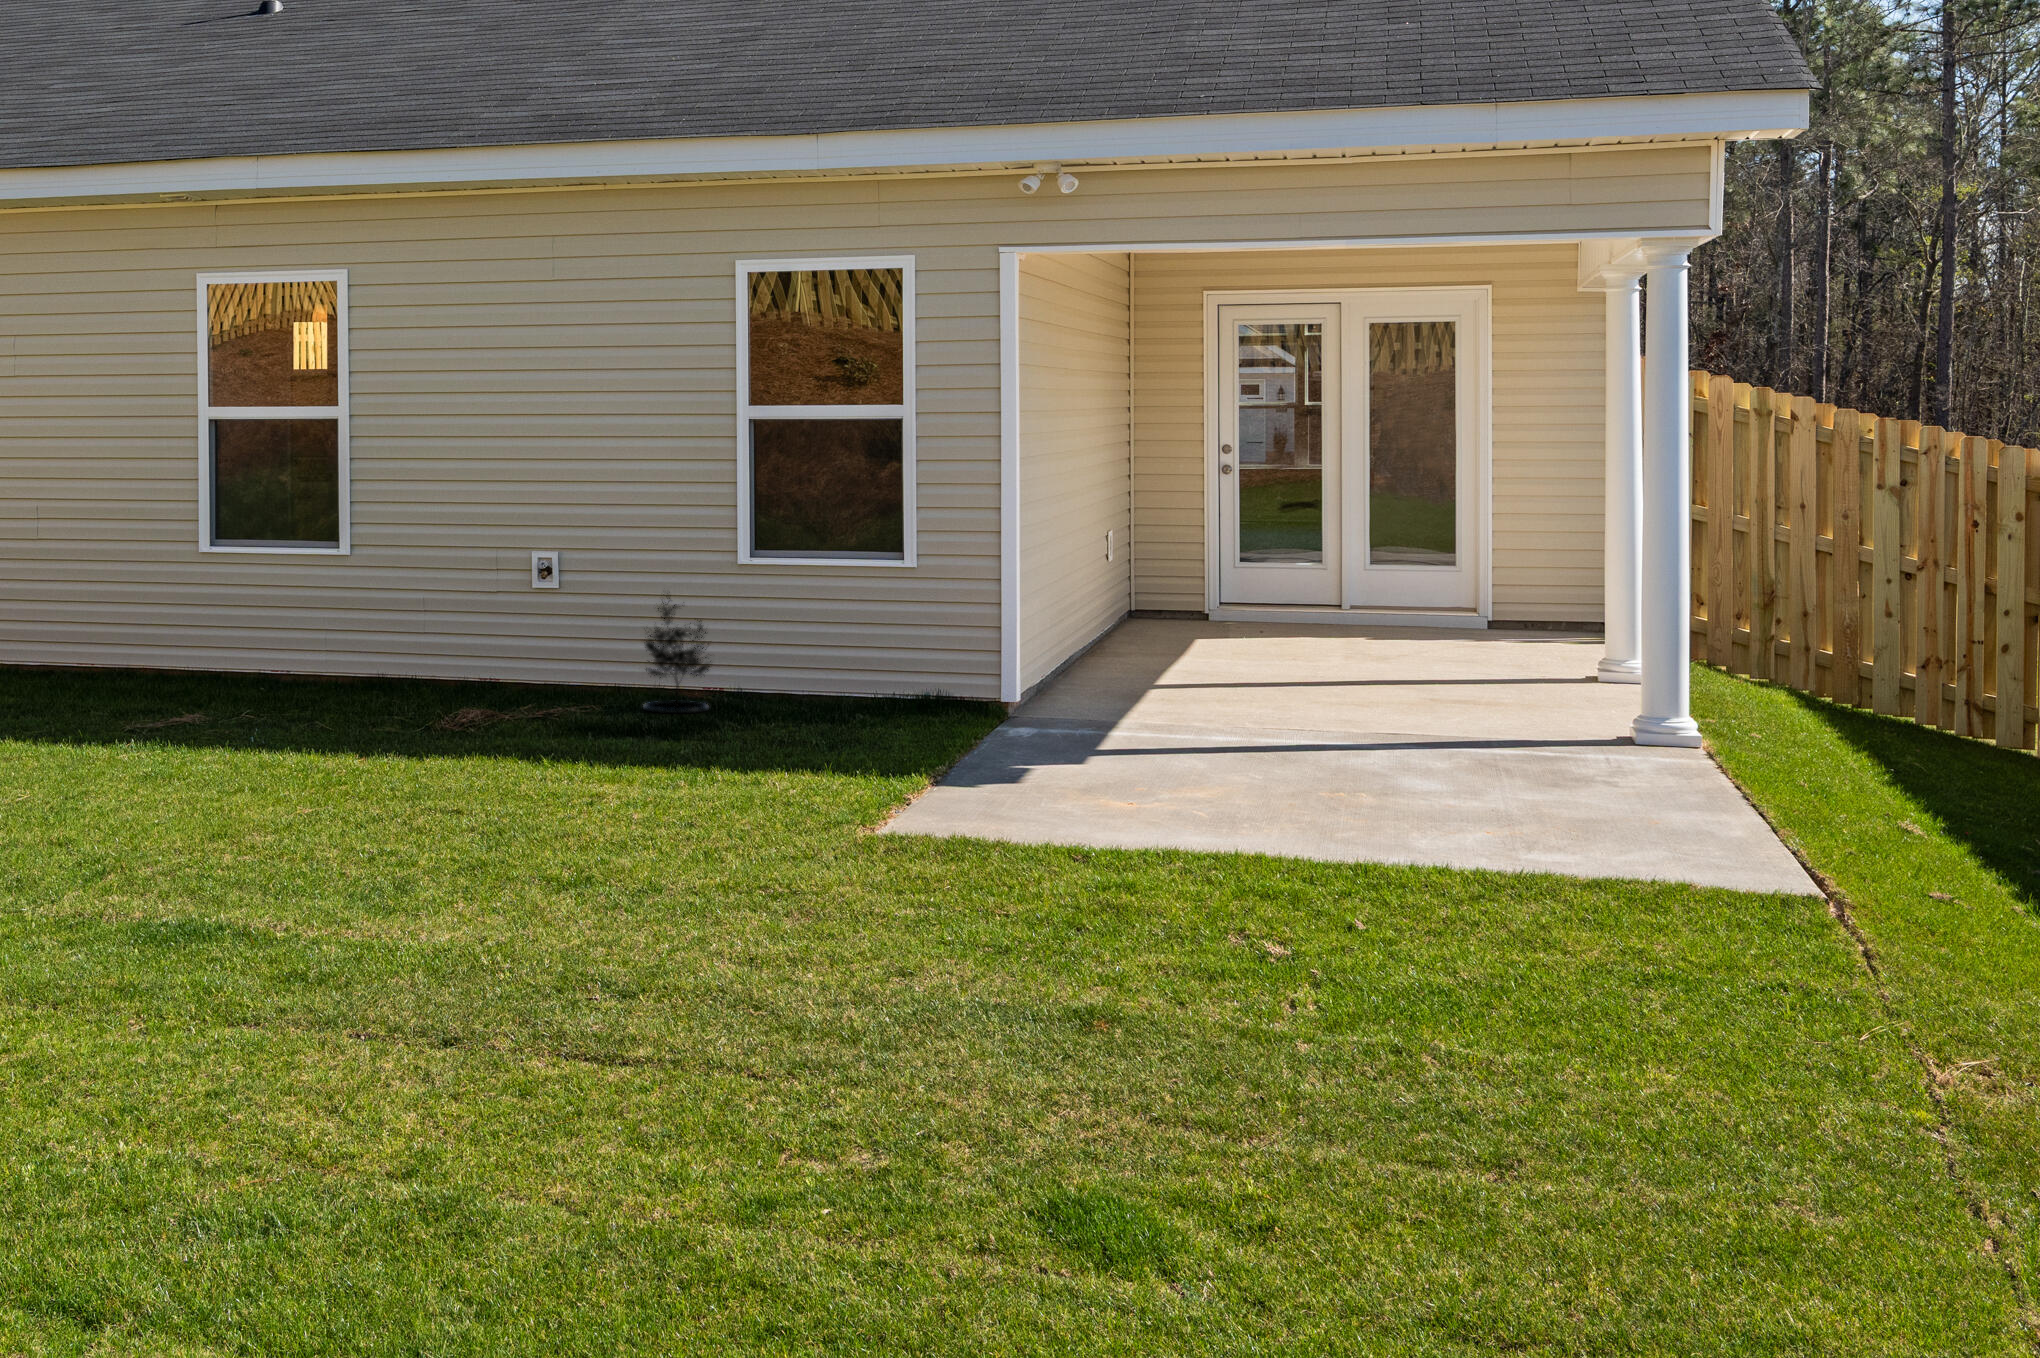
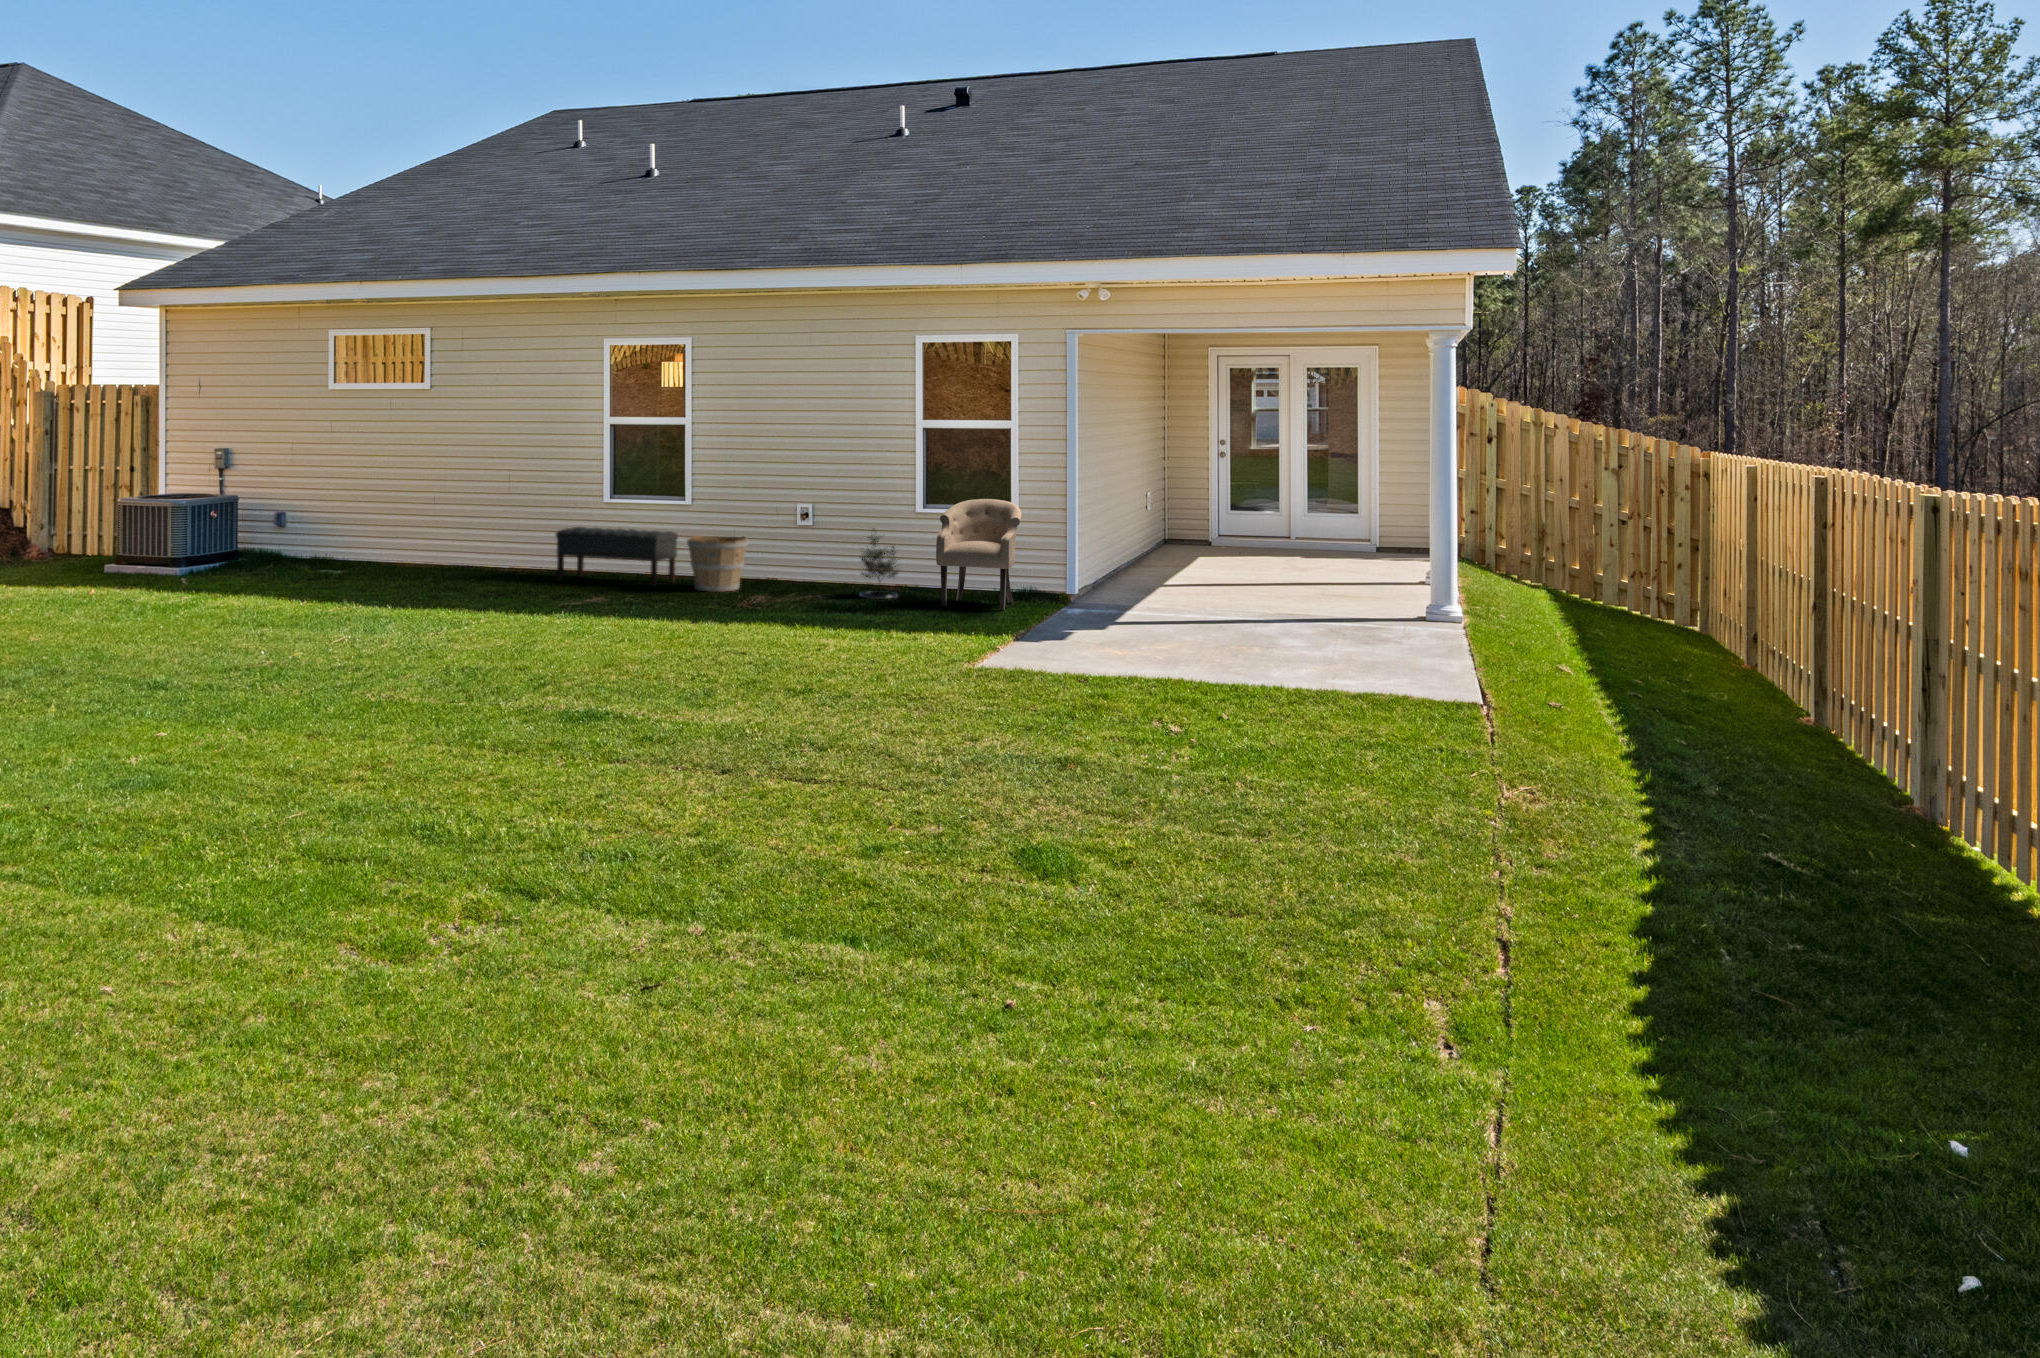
chair: none [778,539,925,731] -> present [936,499,1022,610]
bench: none [116,595,327,696] -> present [556,527,678,587]
wooden bucket: none [343,606,450,703] -> present [687,535,748,592]

